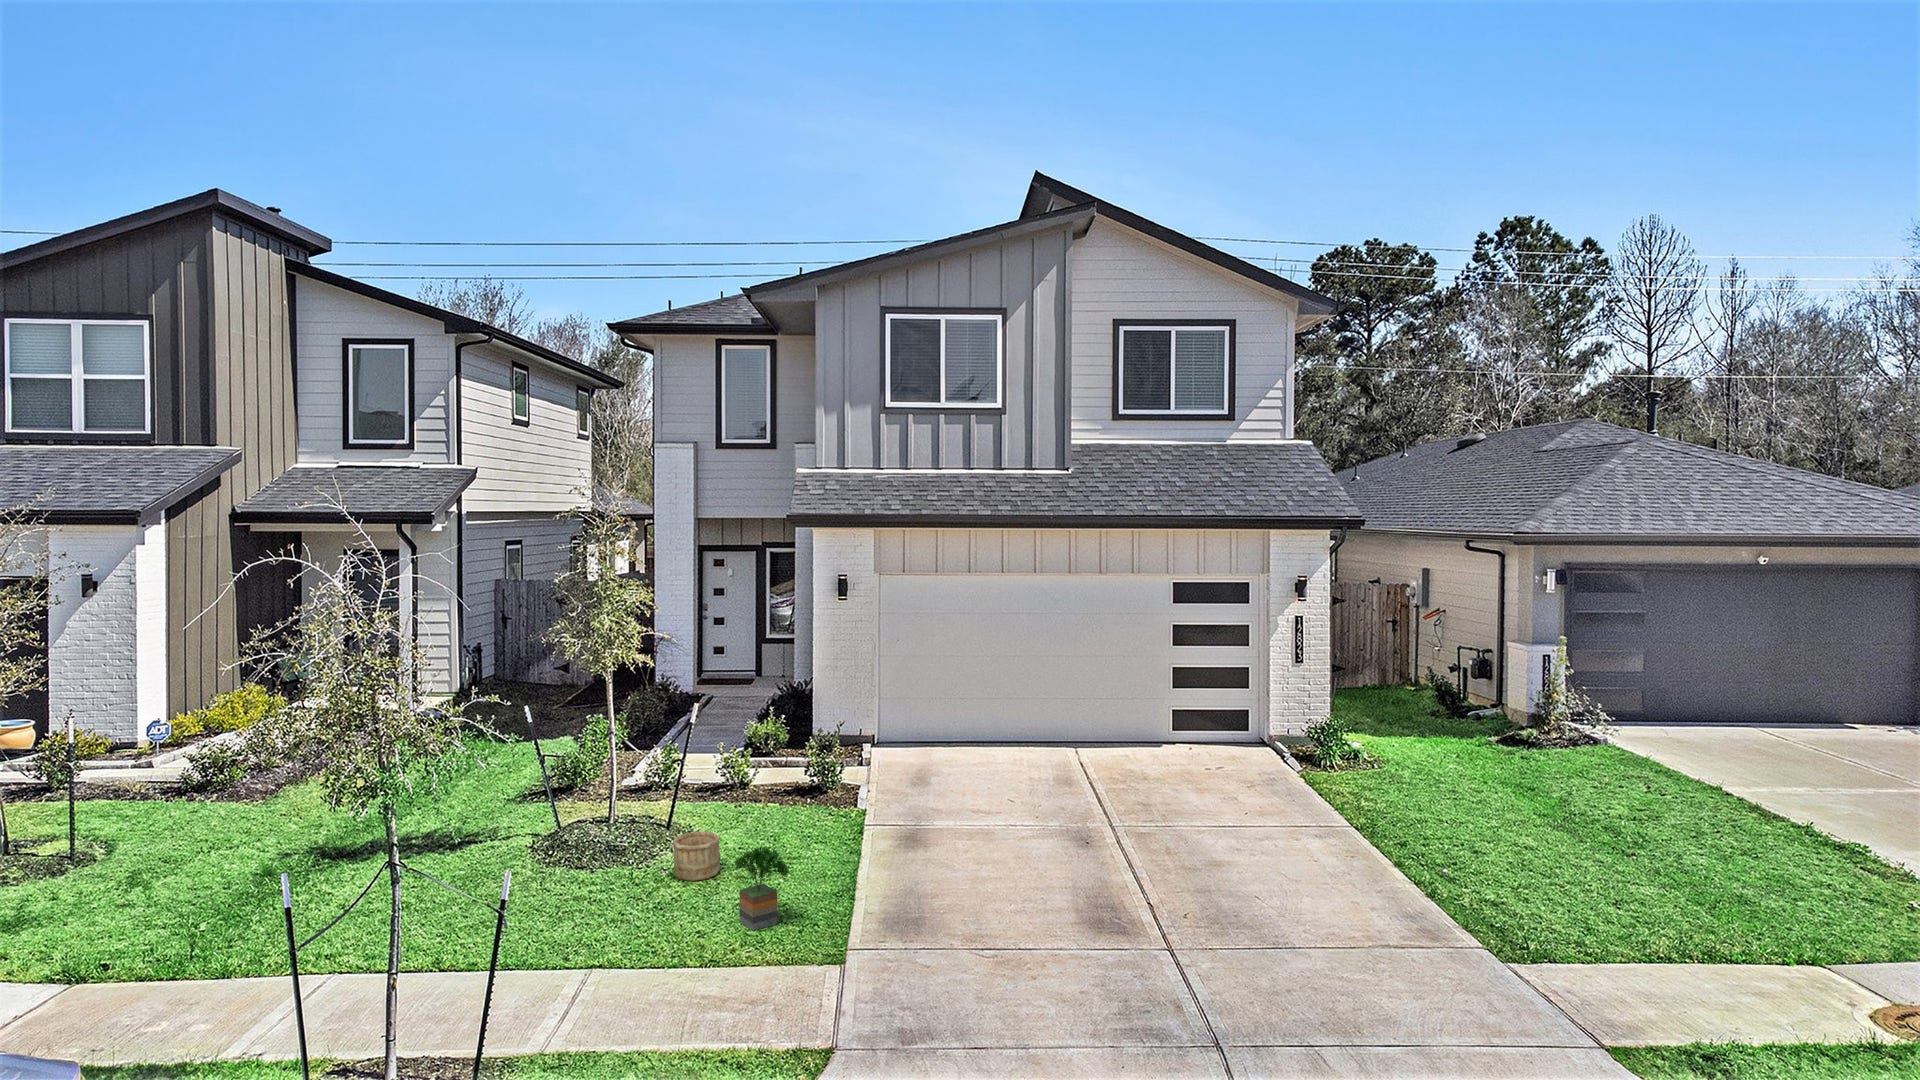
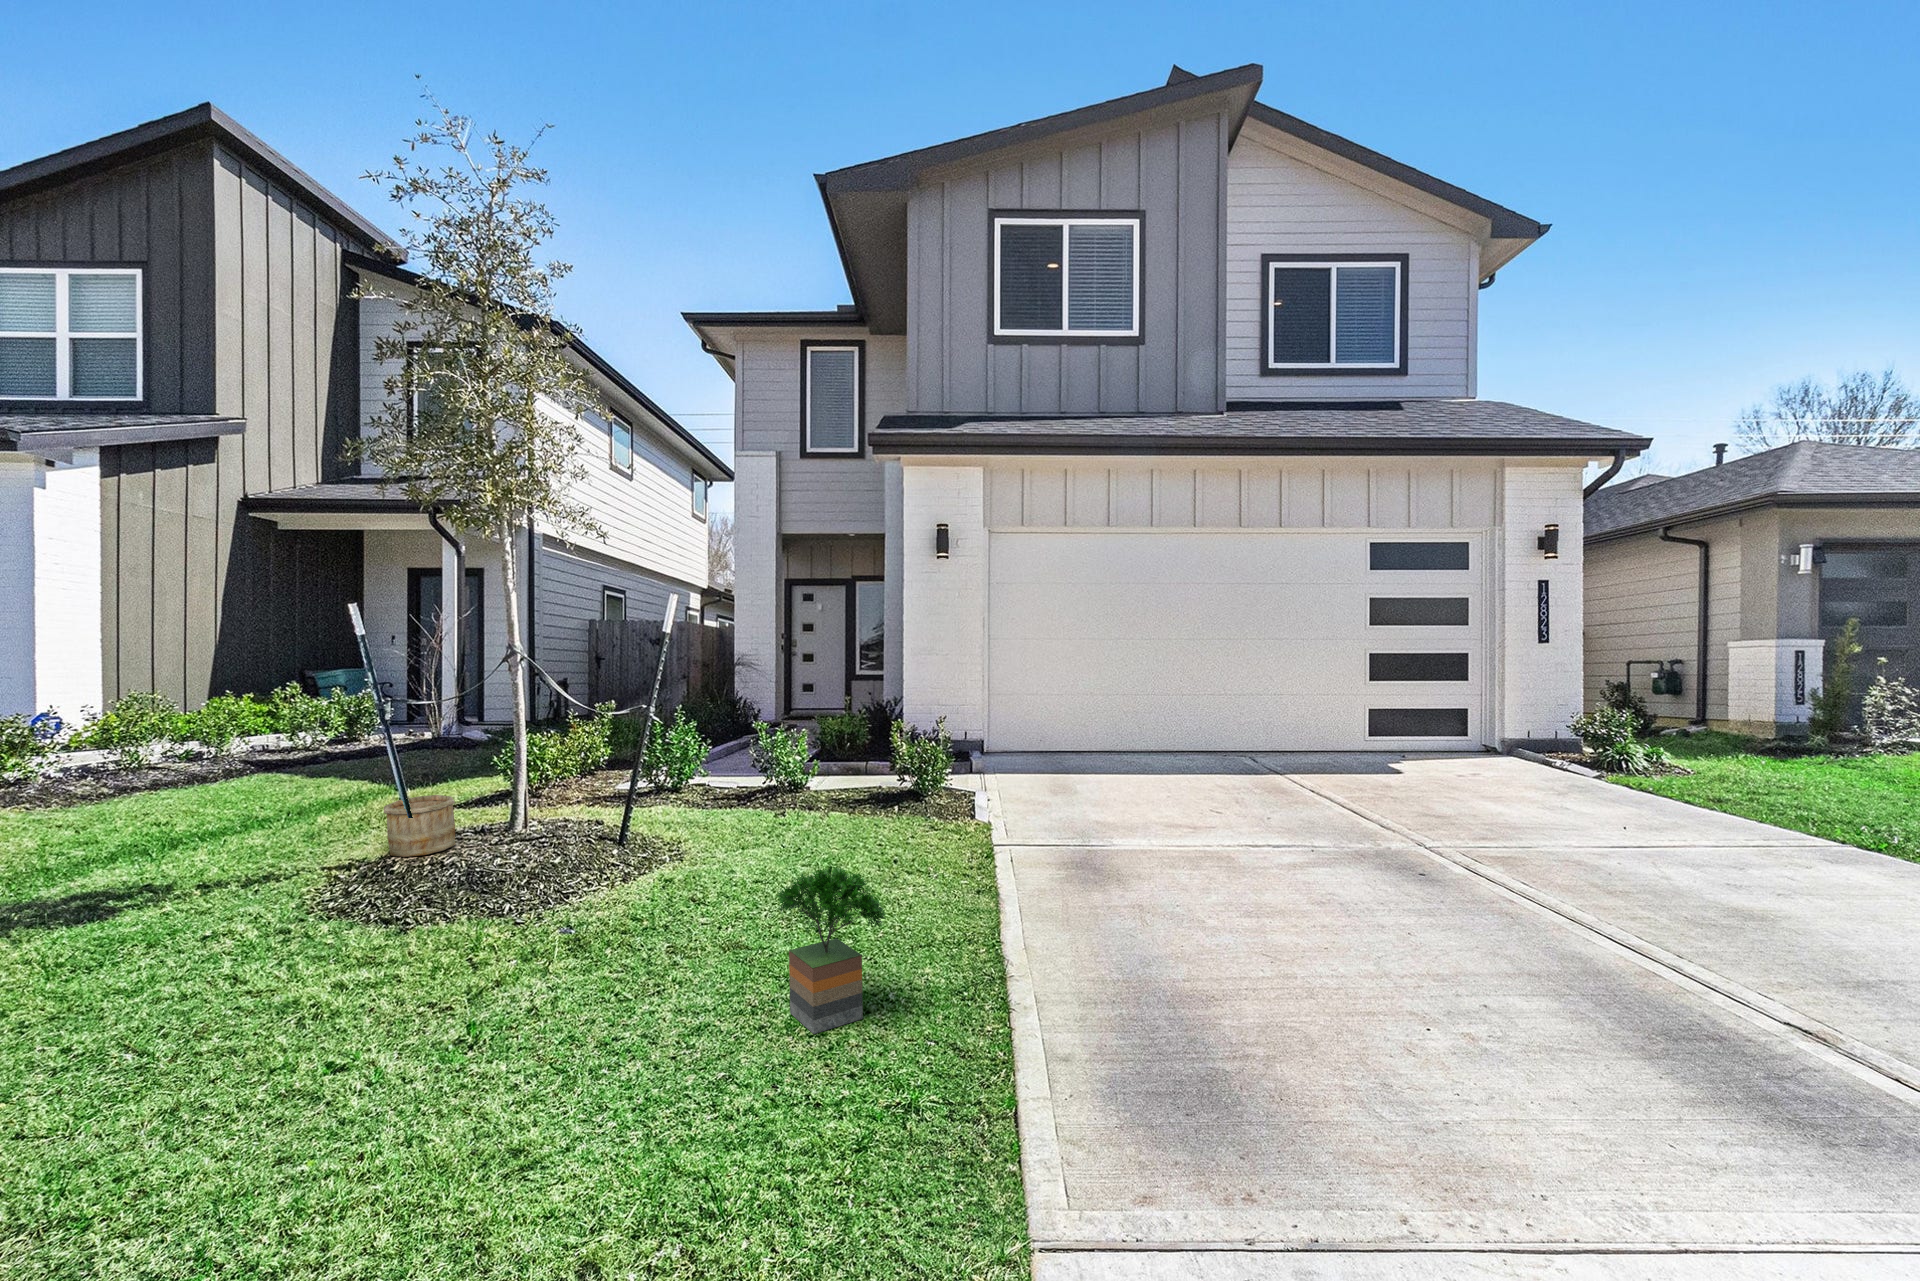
wooden bucket: present [672,831,720,881] -> present [384,795,455,857]

